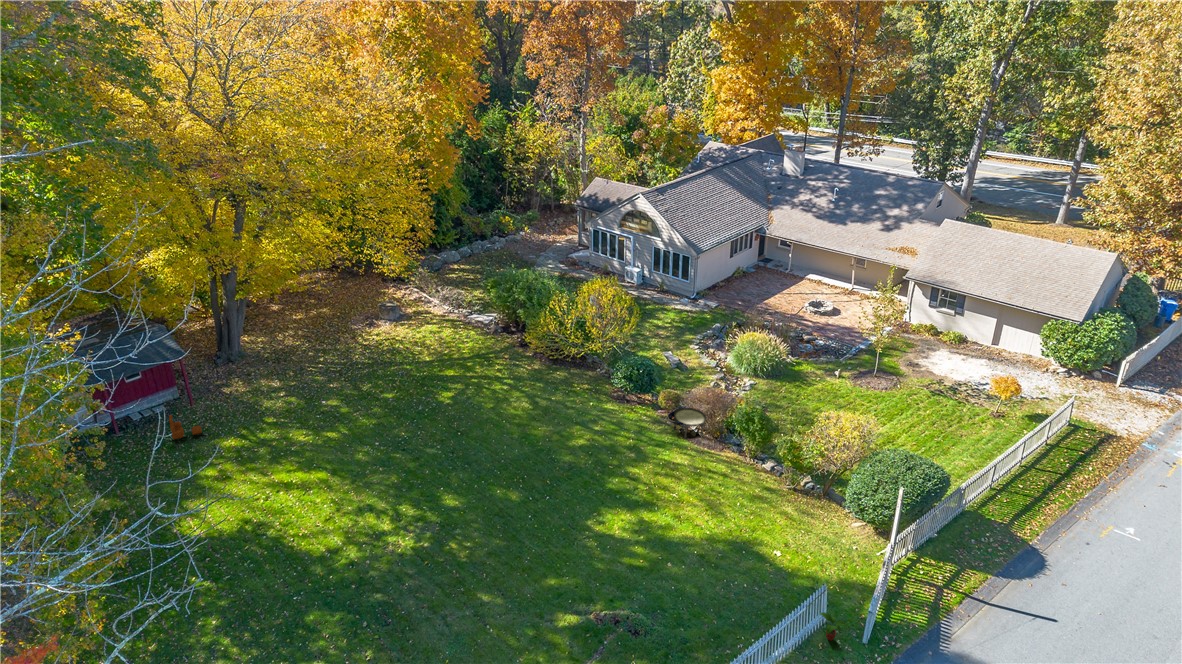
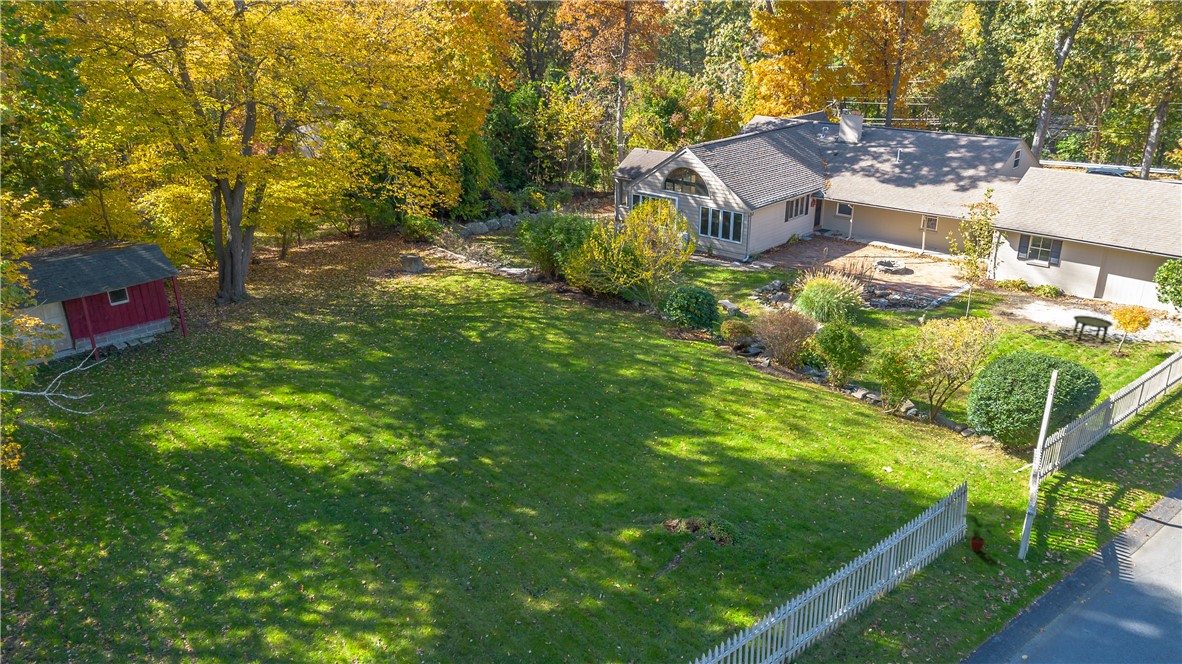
round table: present [674,408,706,439] -> present [1073,316,1113,344]
lounge chair: present [169,415,202,443] -> none [155,322,197,356]

